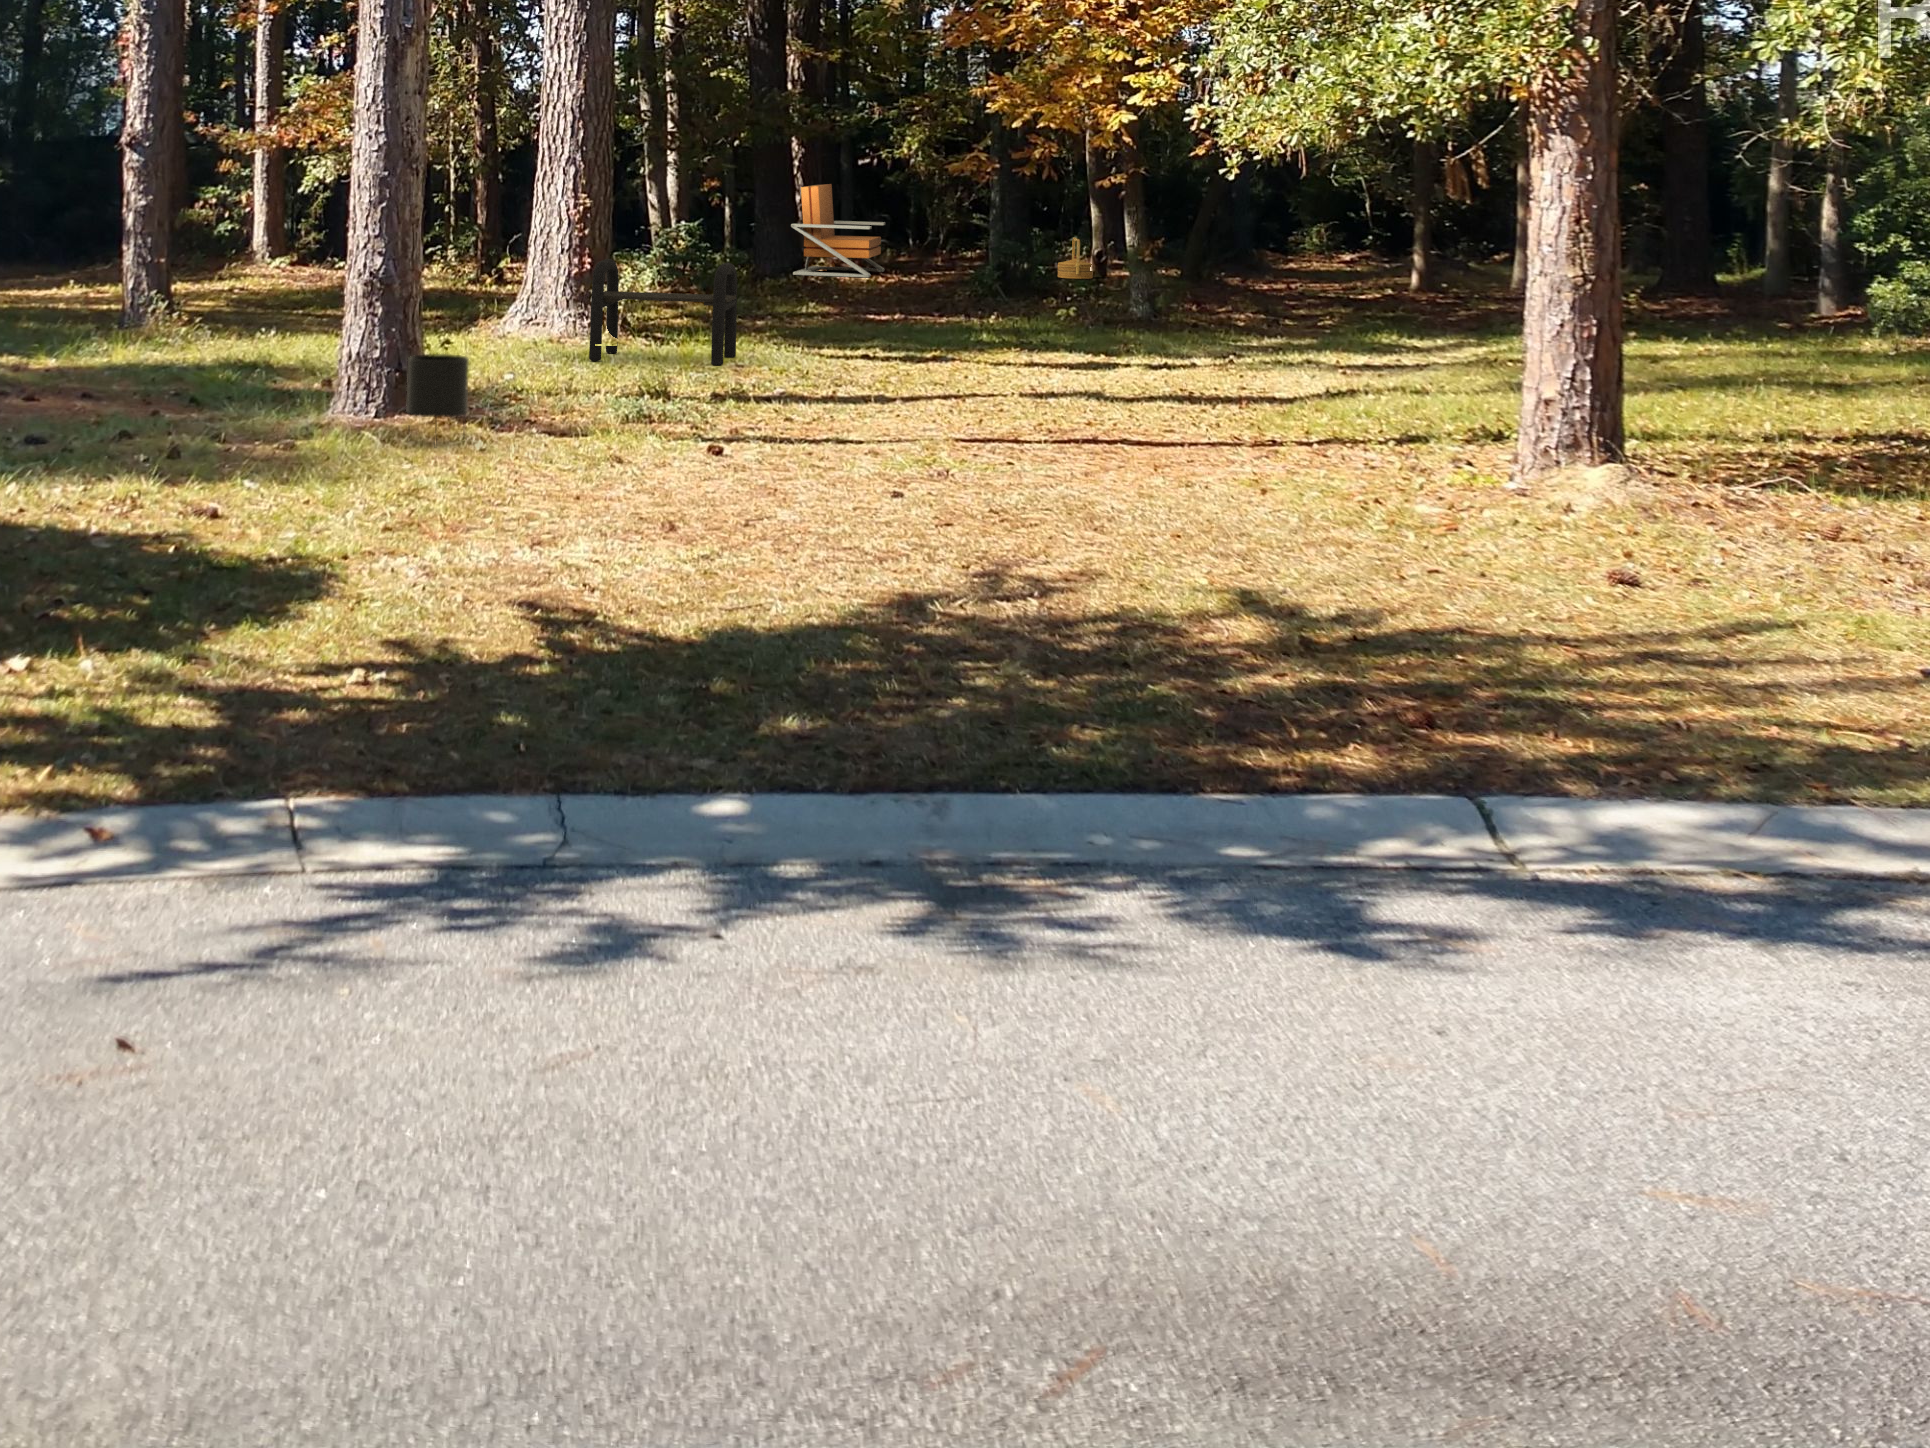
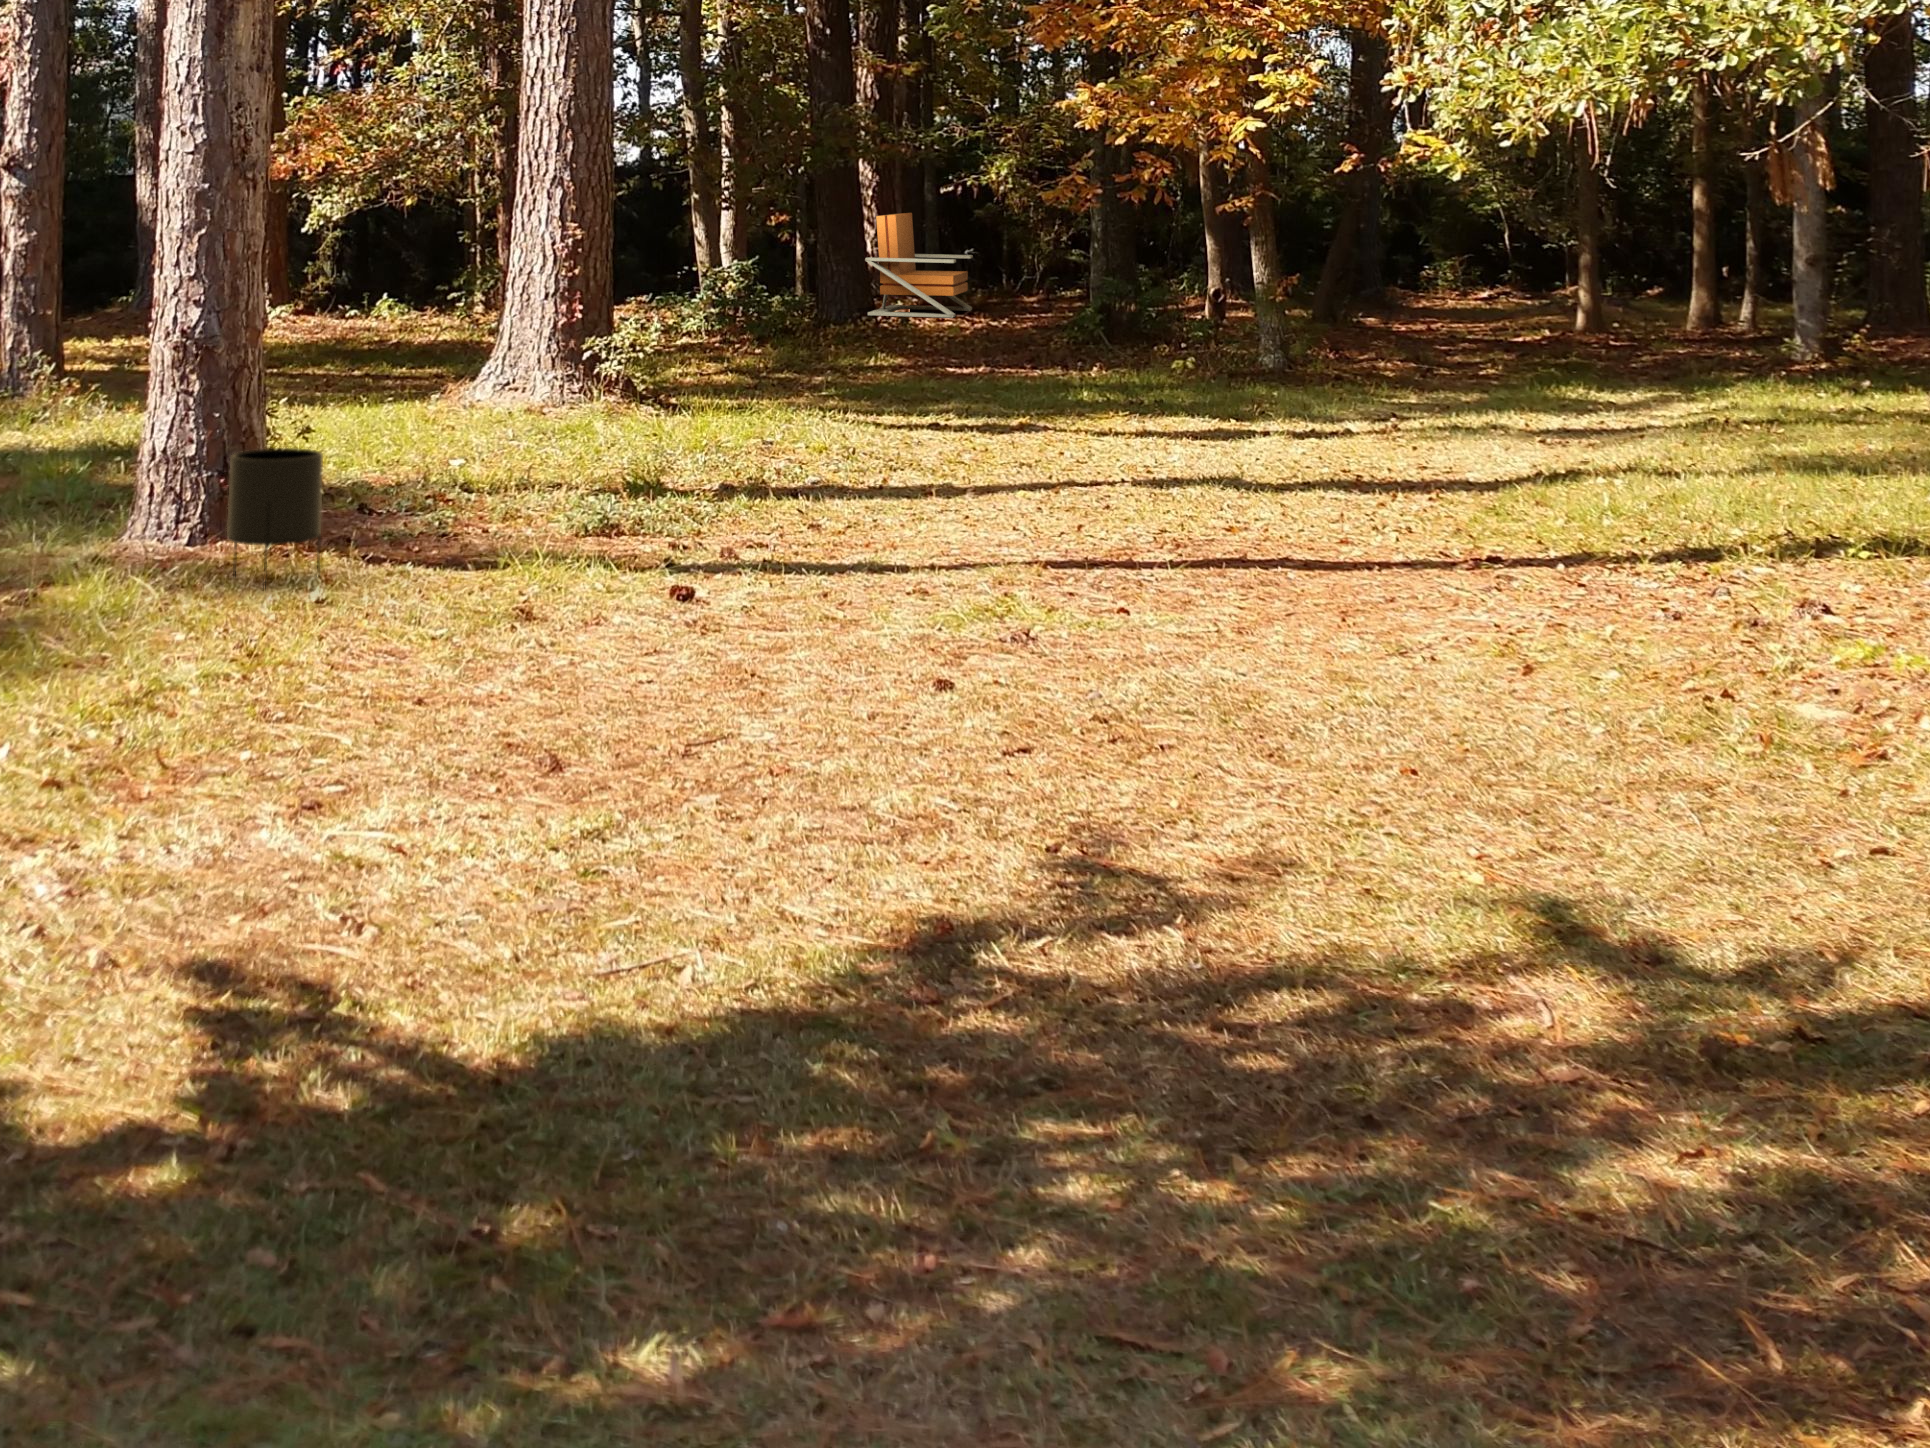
woven basket: present [1057,237,1093,279] -> none [1166,270,1207,317]
bench: present [589,259,737,365] -> none [576,302,769,439]

